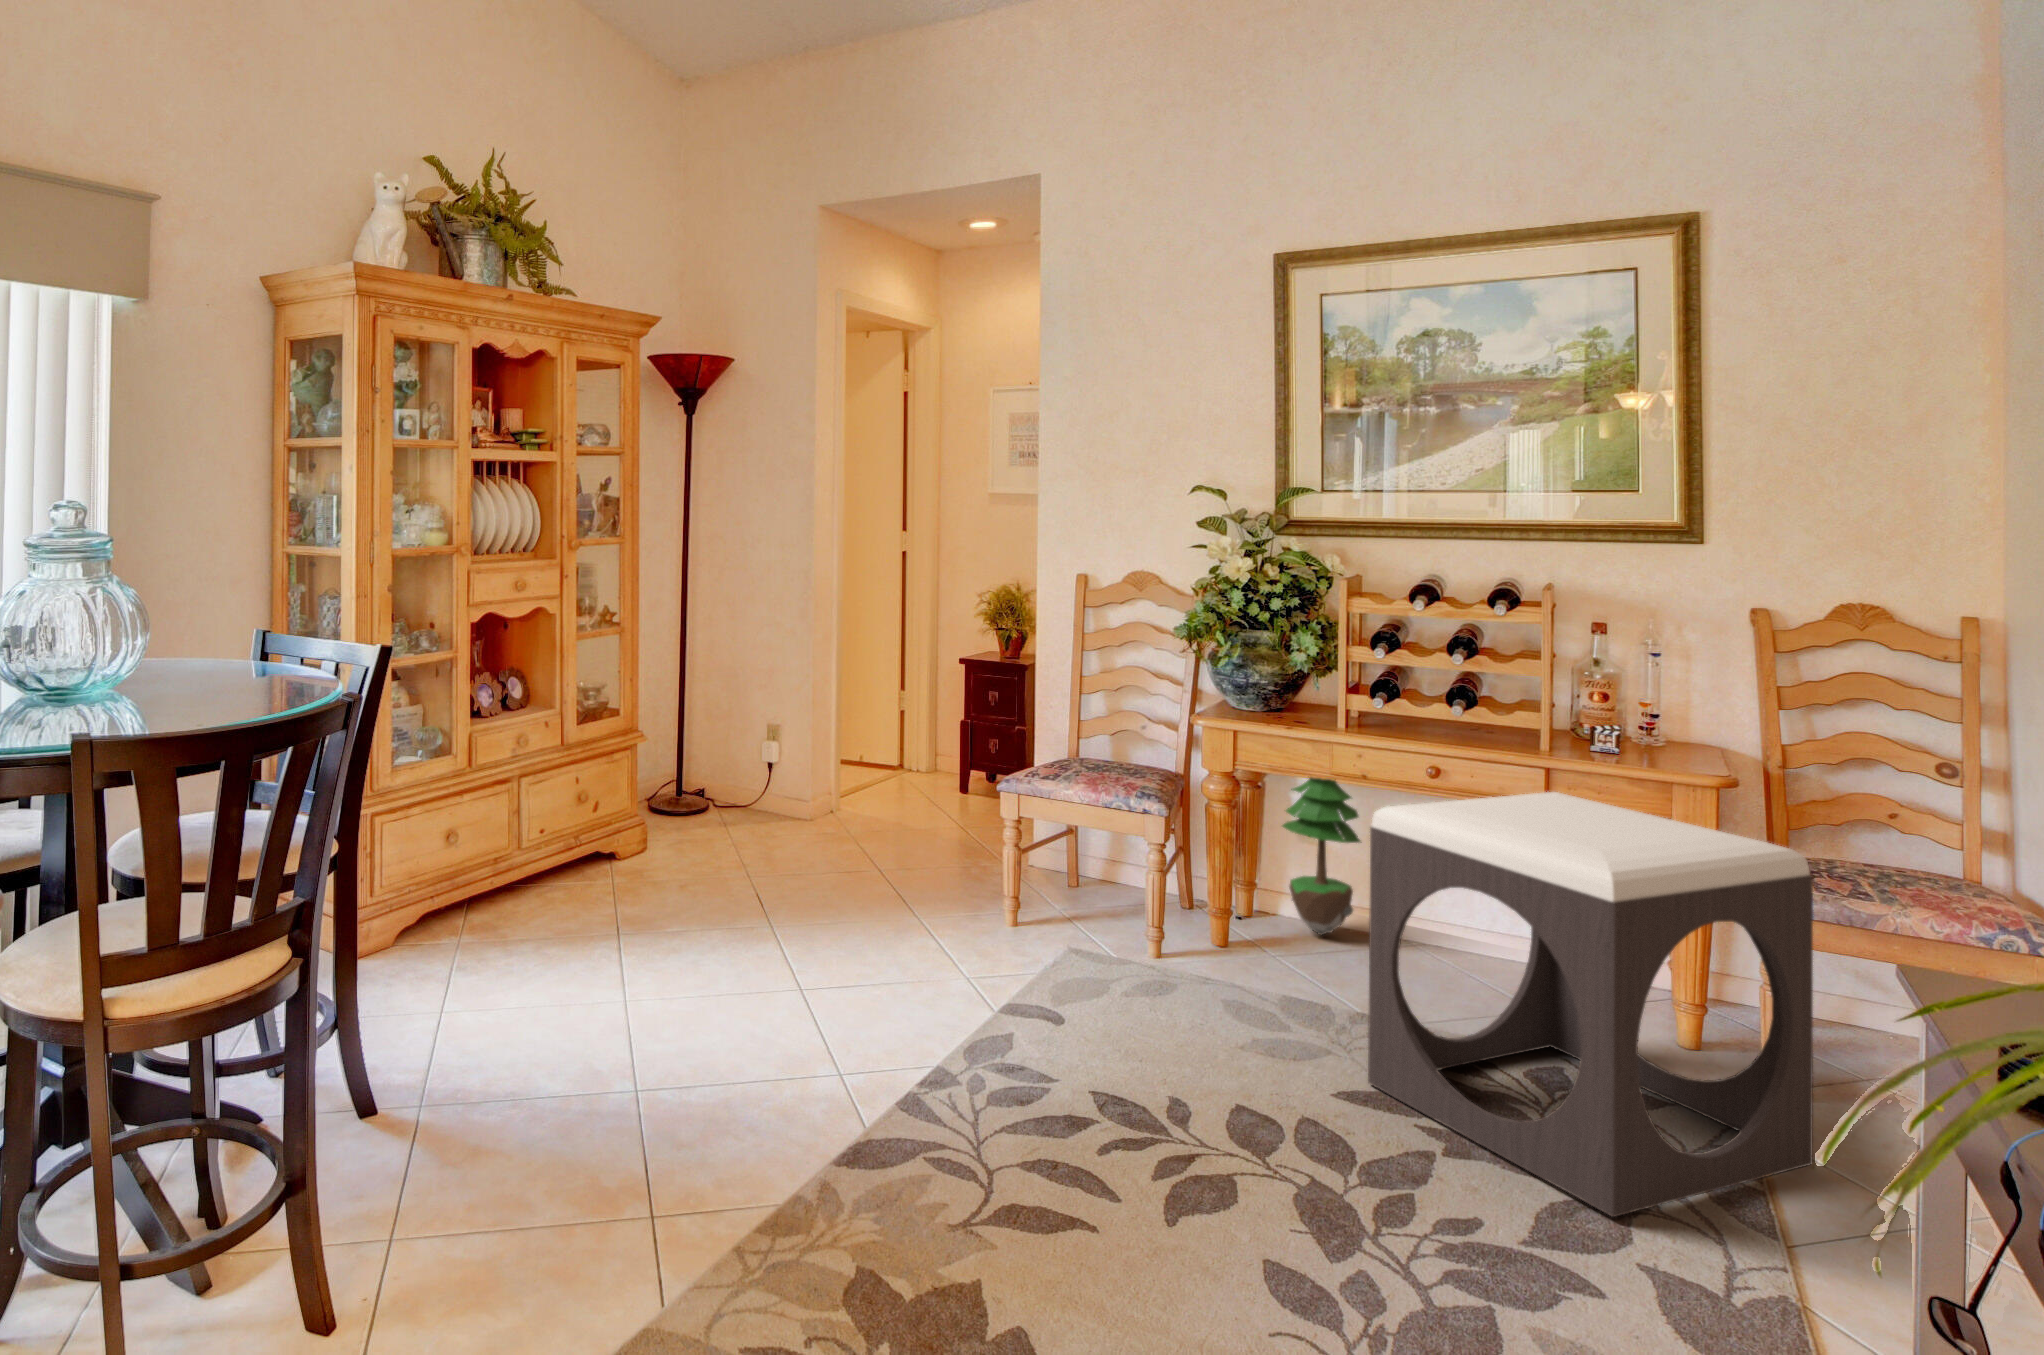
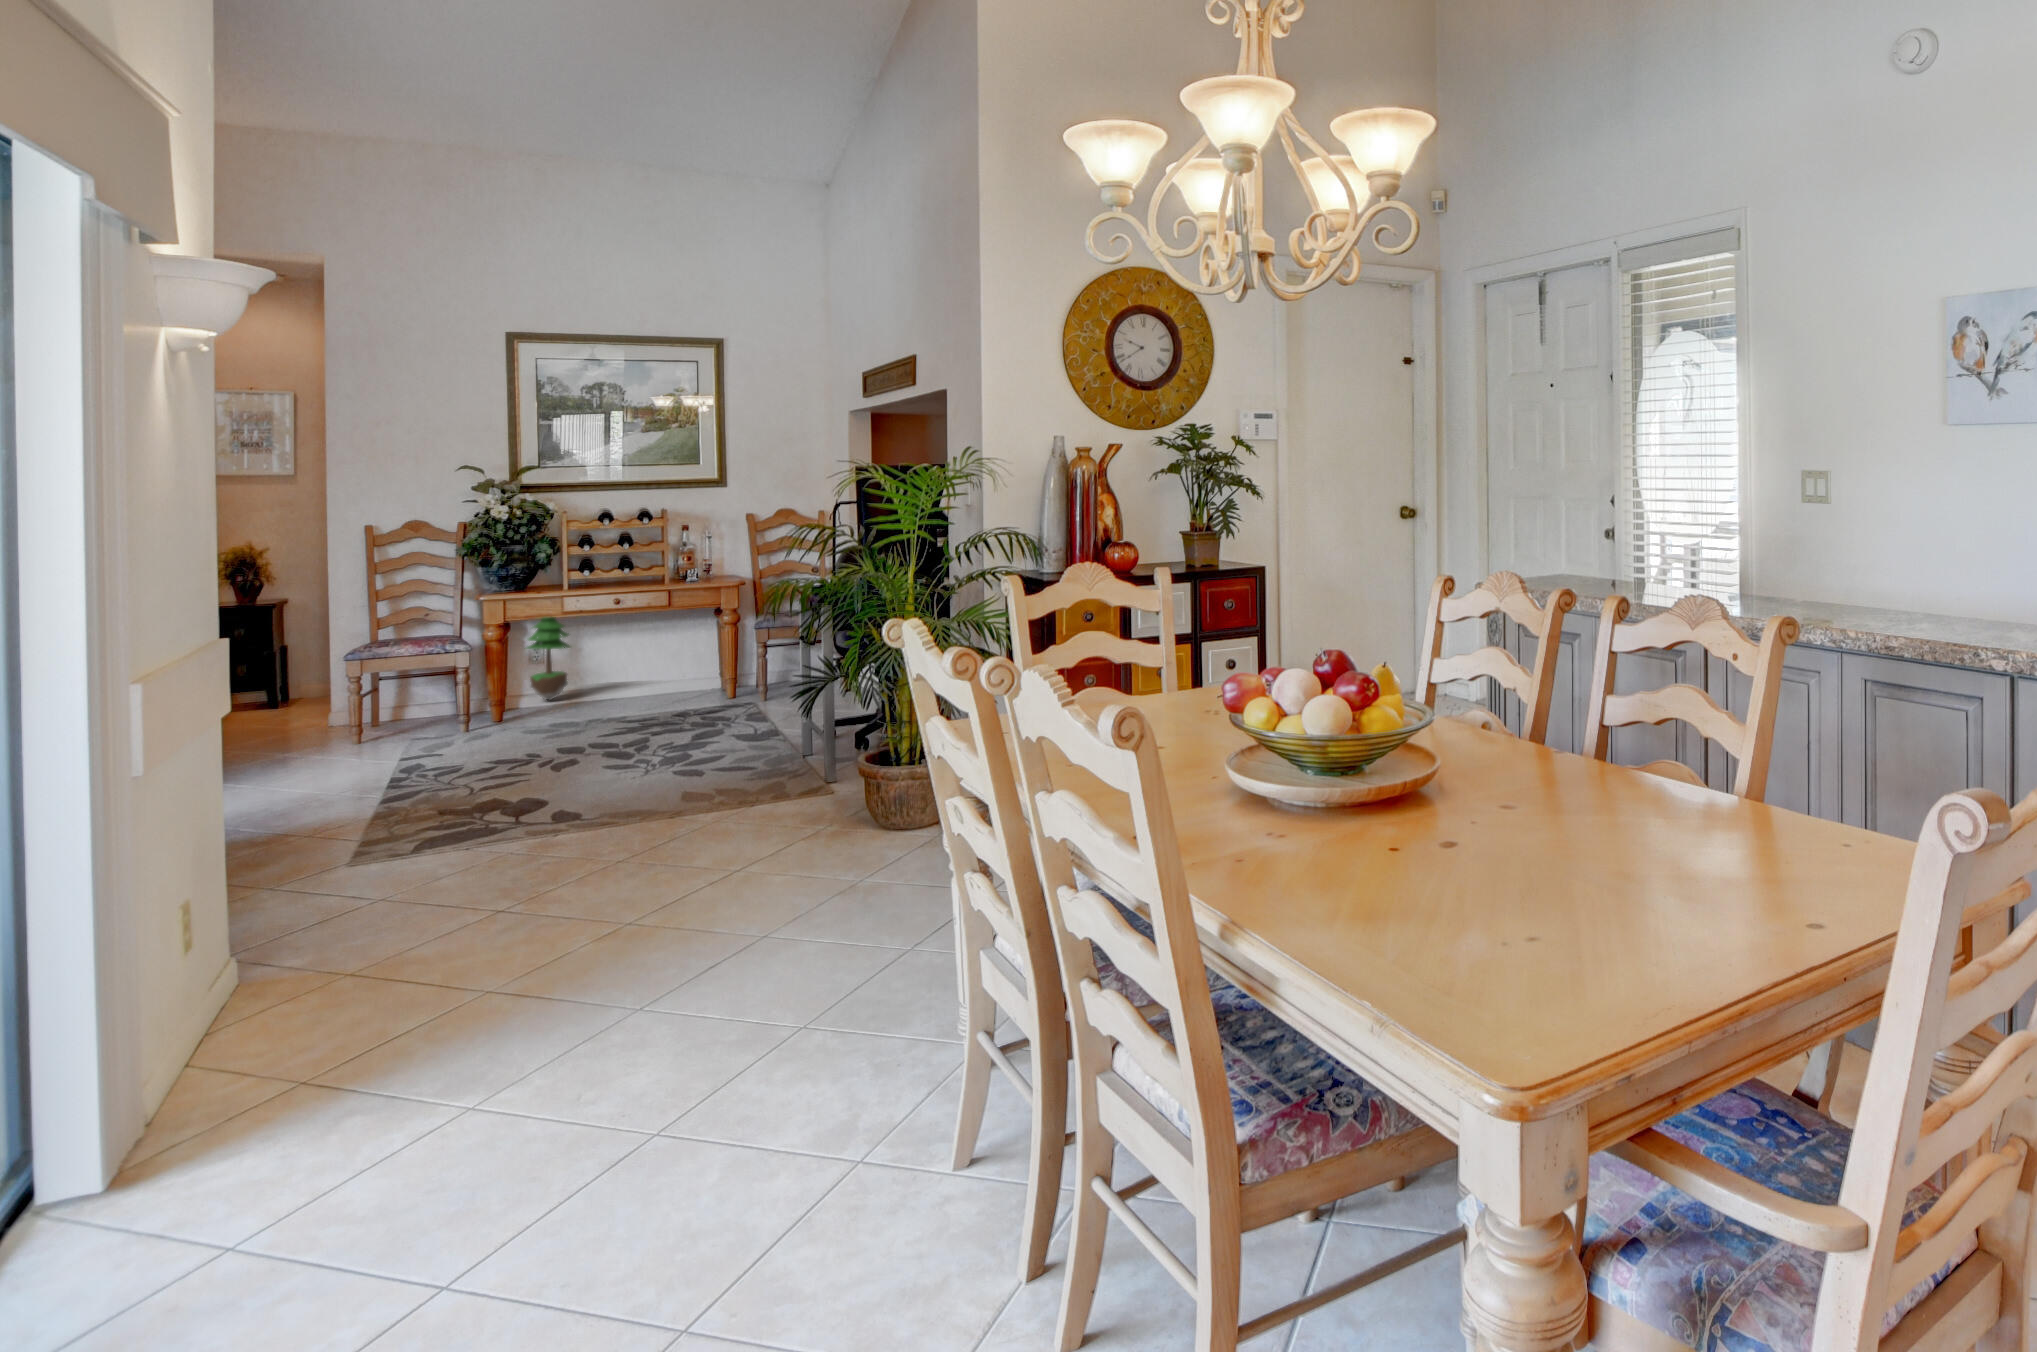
footstool: present [1368,792,1813,1217] -> none [607,595,777,731]

